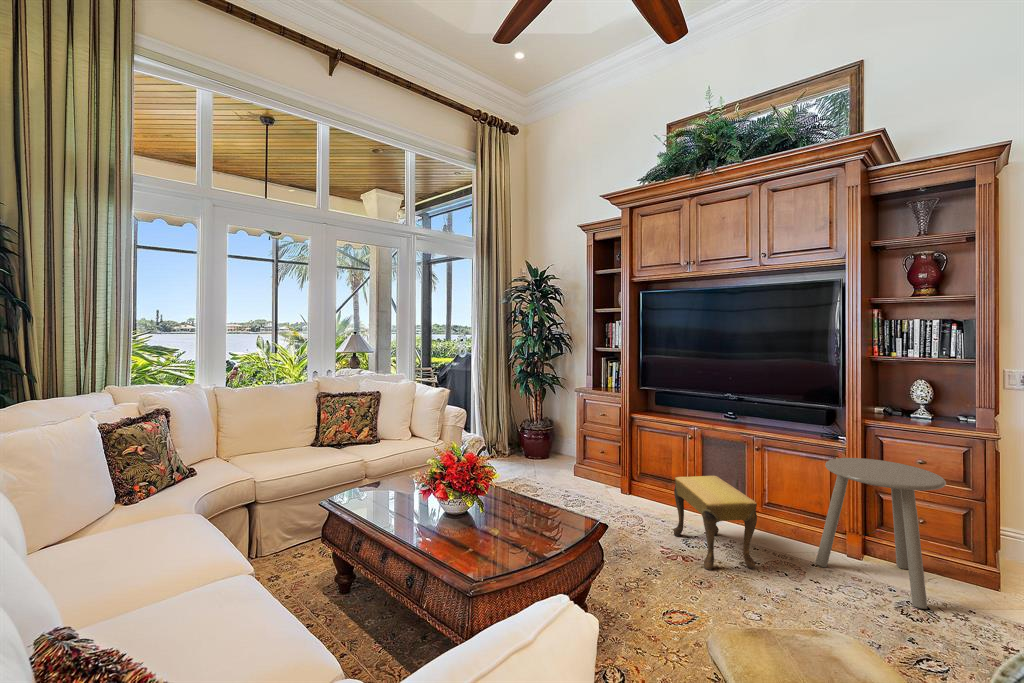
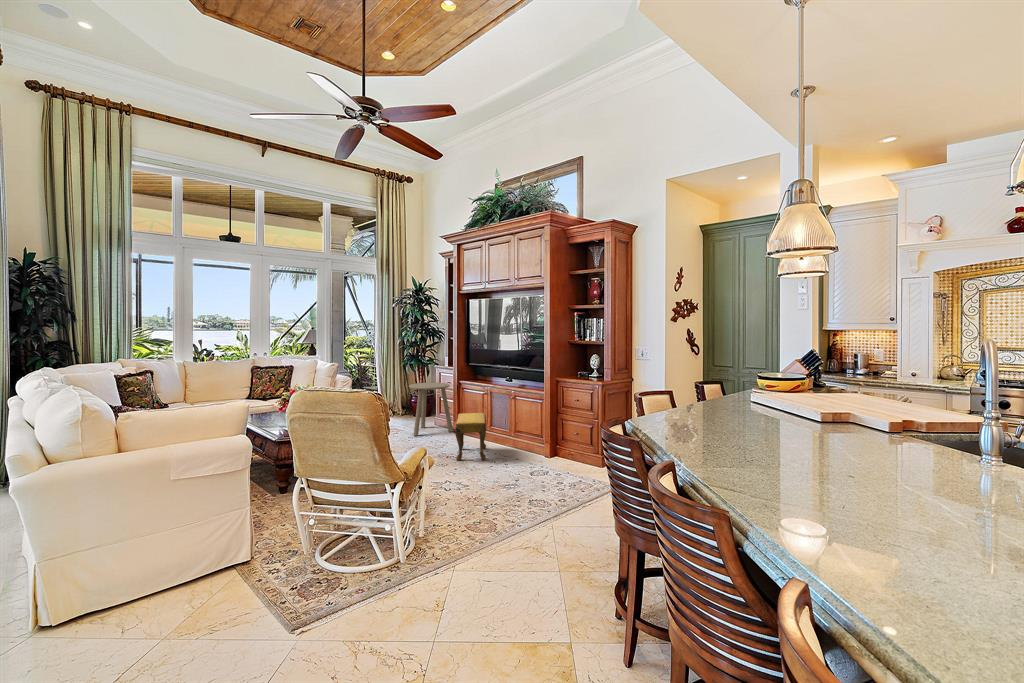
side table: present [816,458,946,609] -> present [409,383,453,436]

